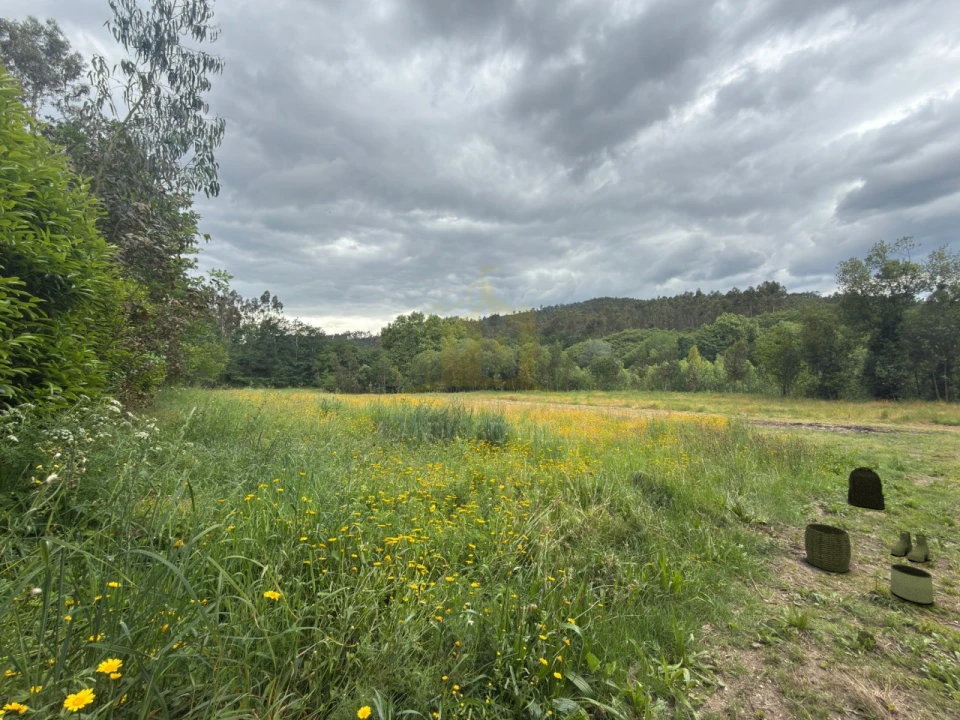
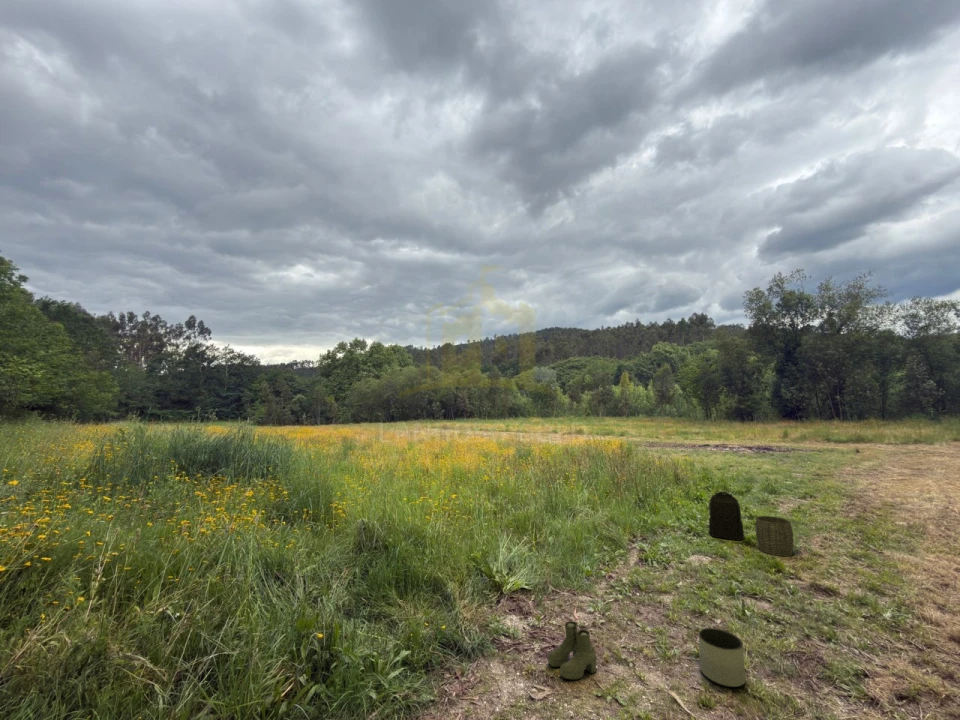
woven basket: present [804,523,851,572] -> present [756,516,794,556]
boots: present [891,531,930,562] -> present [548,621,596,680]

